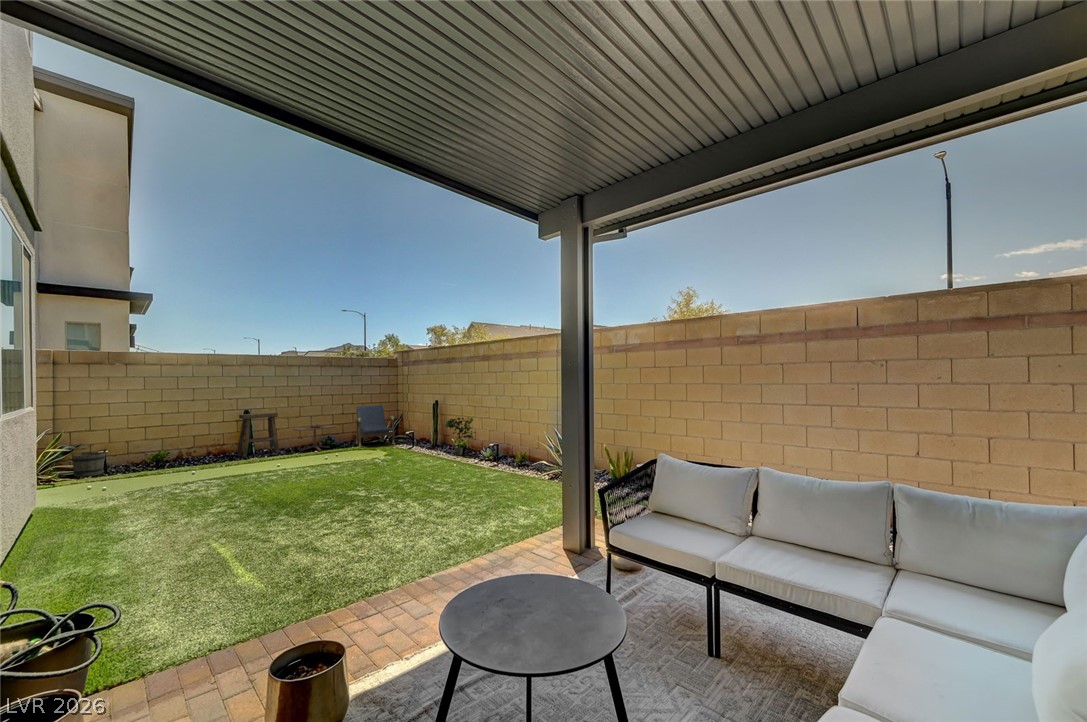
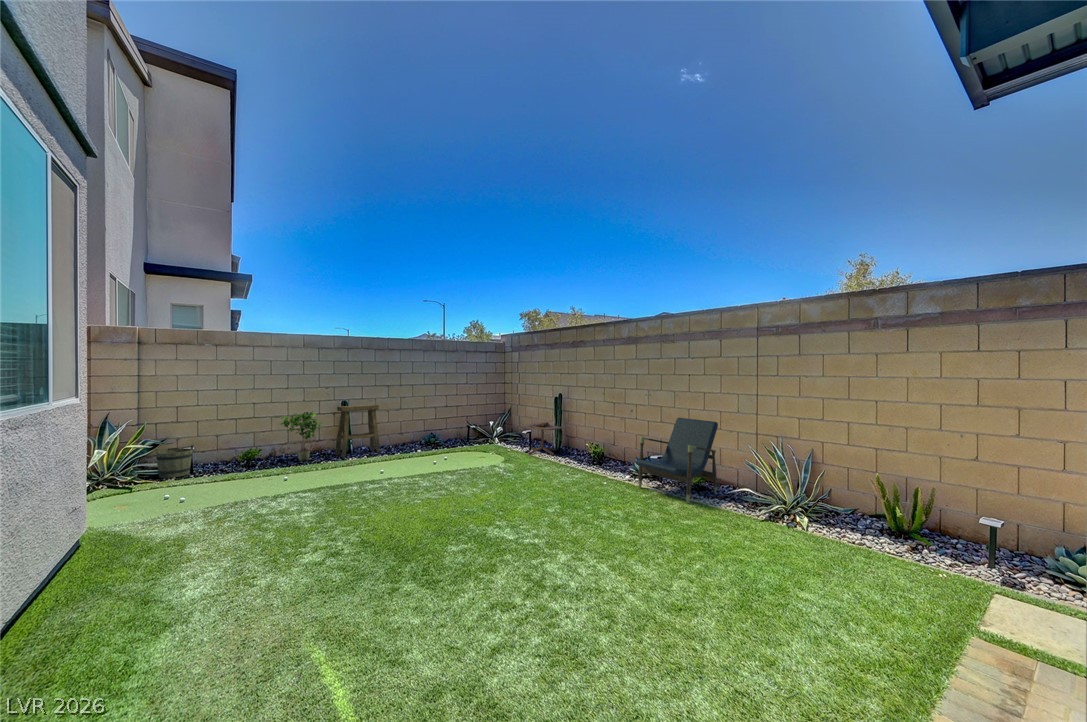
lounge chair: present [355,405,395,448] -> present [636,418,718,503]
potted plant: present [445,418,475,456] -> present [280,411,322,462]
side table: present [293,424,335,451] -> present [523,421,562,455]

